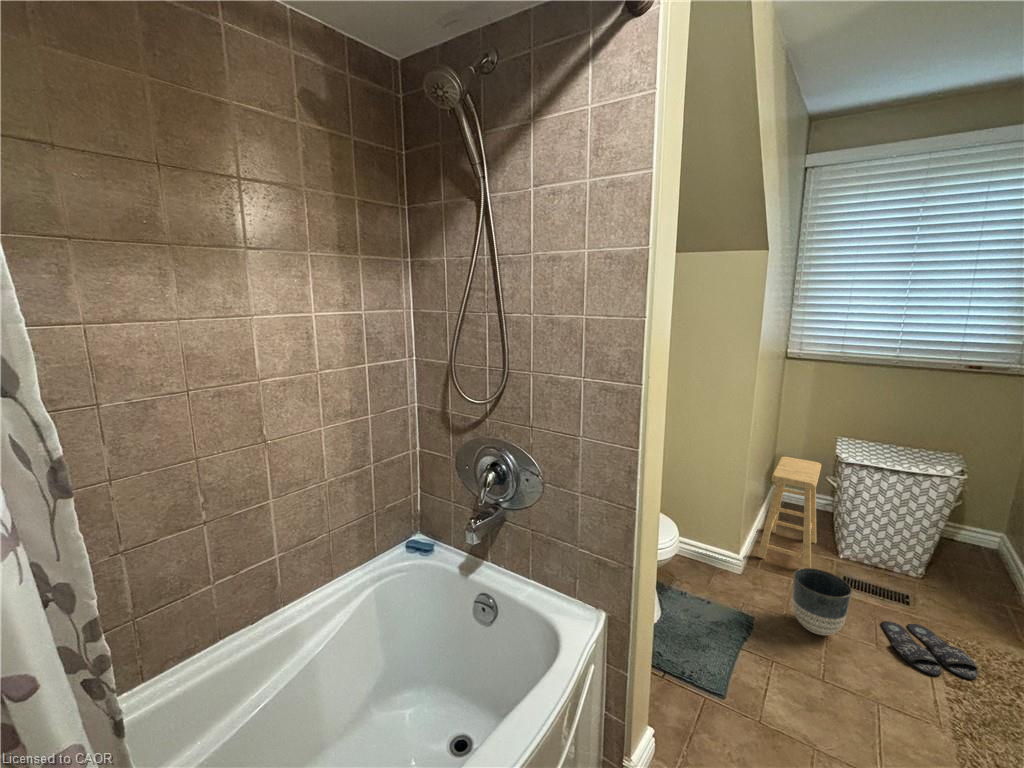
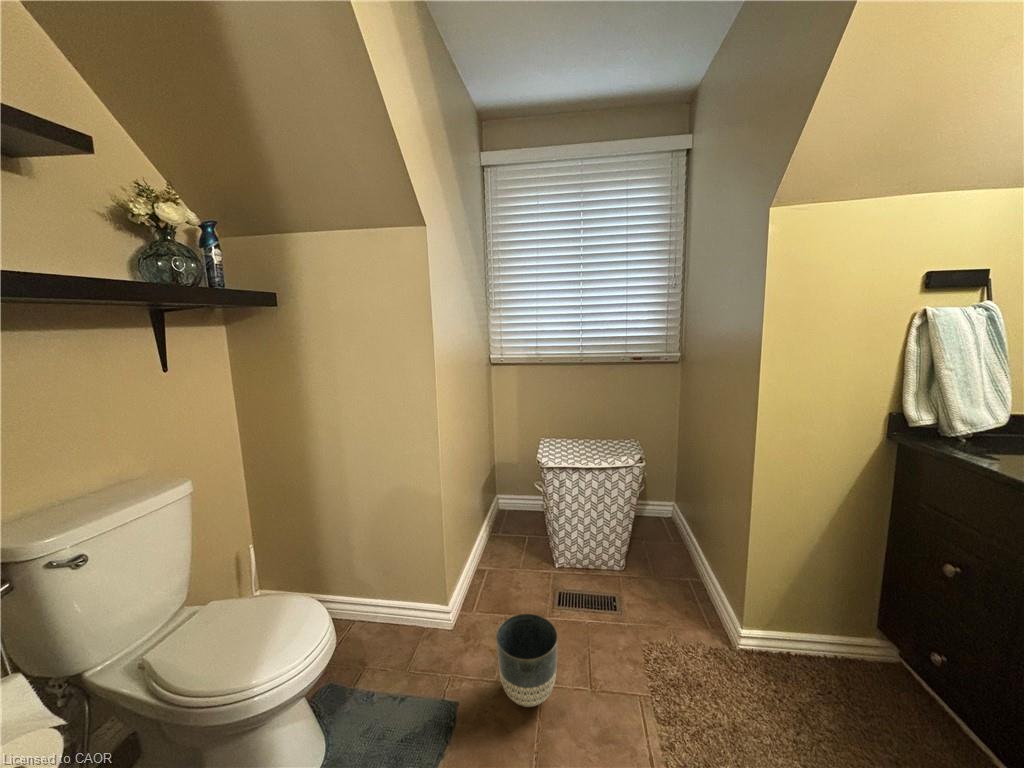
footstool: present [758,456,821,568] -> none [474,470,535,602]
slippers: present [881,621,978,679] -> none [593,638,681,716]

